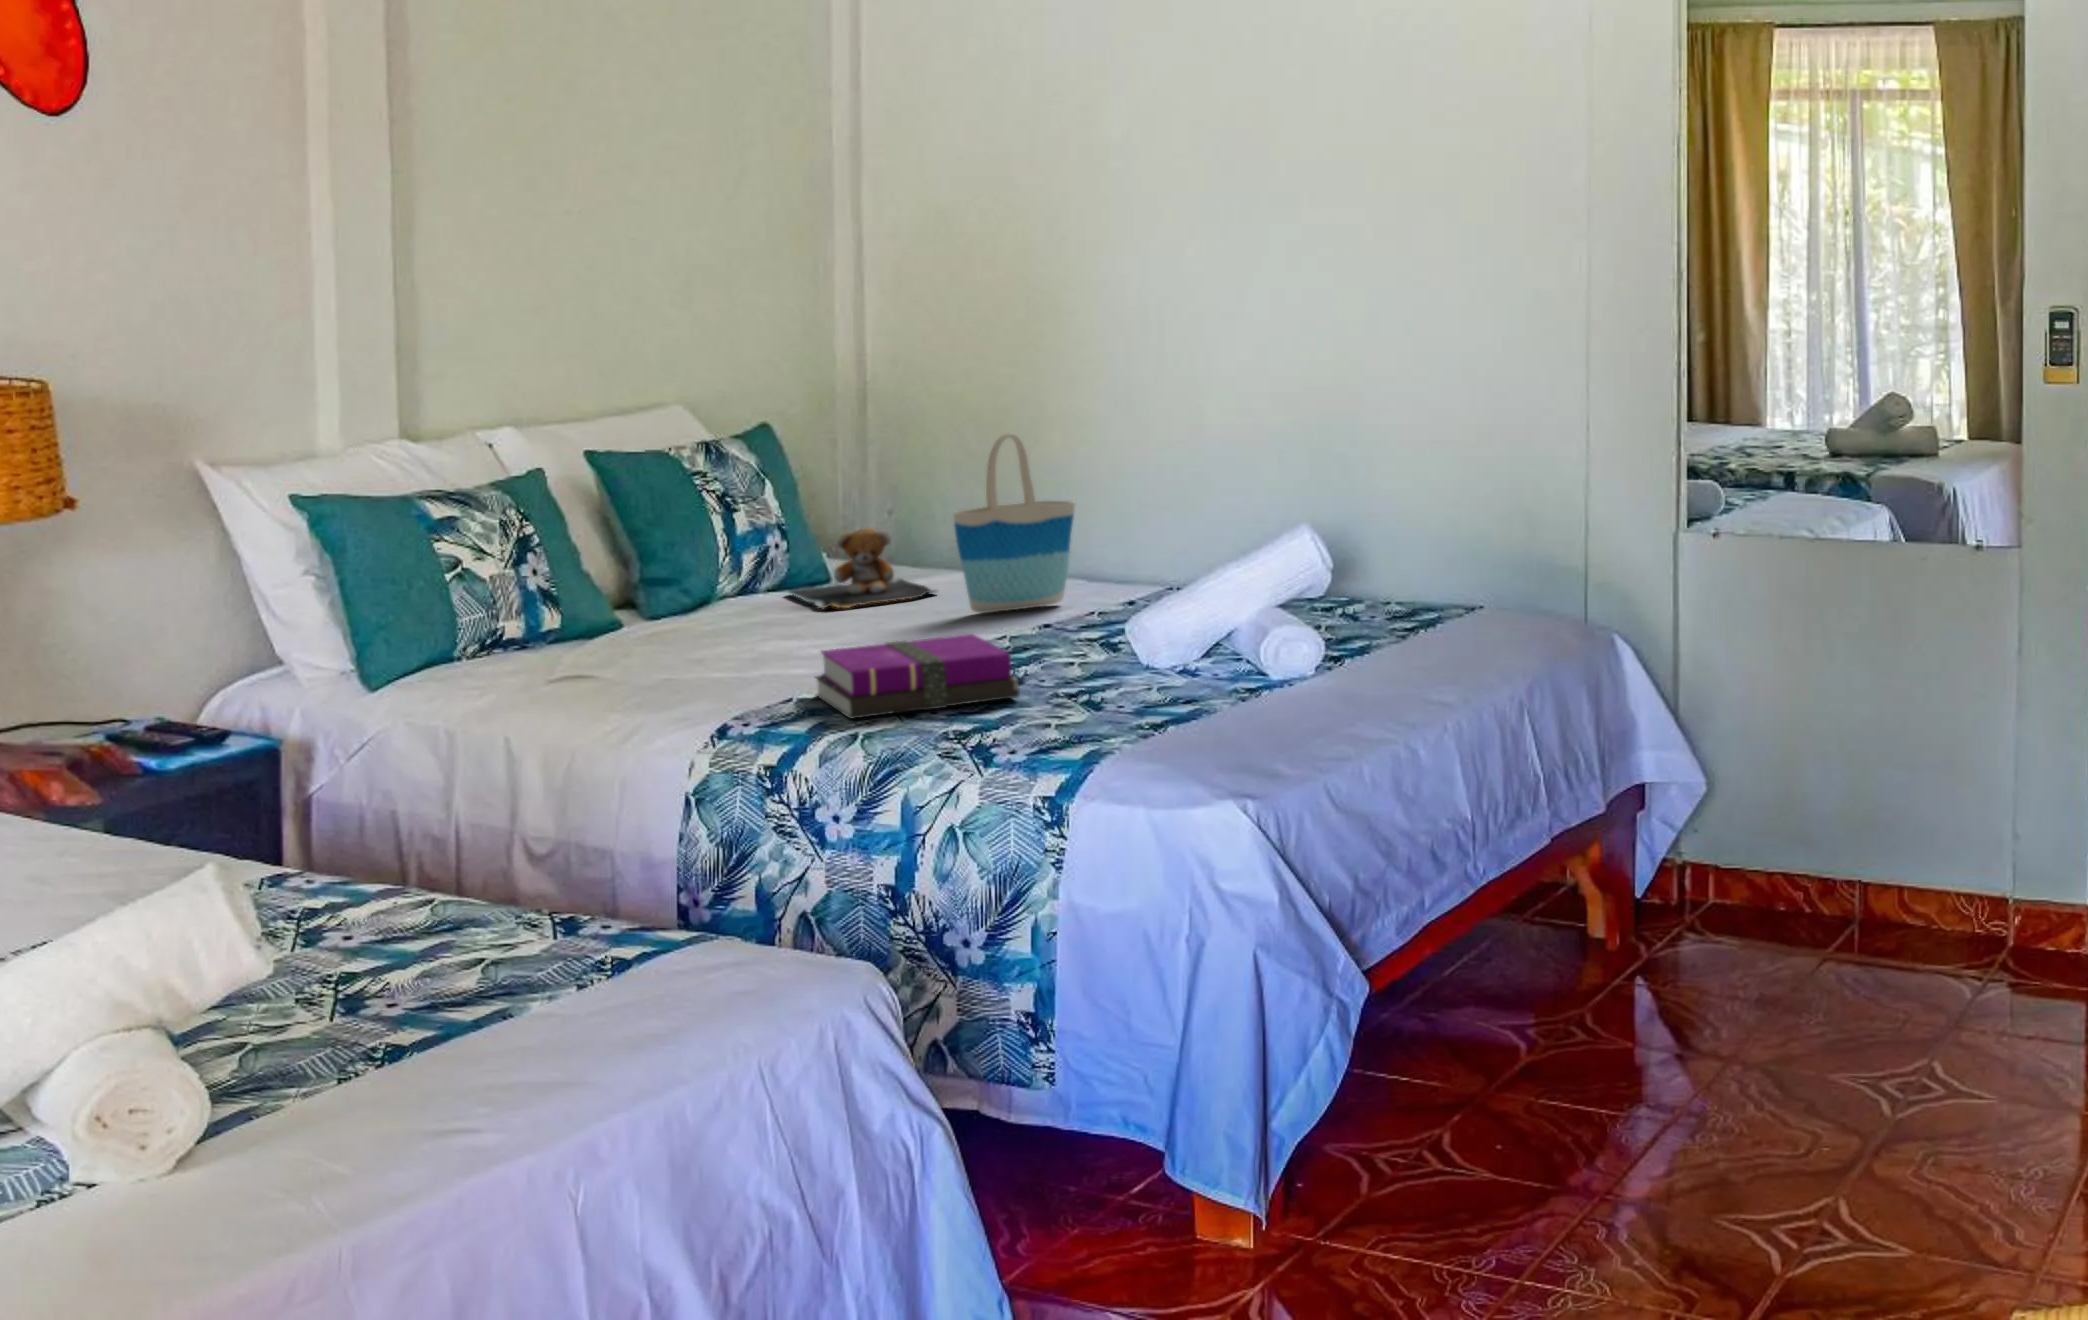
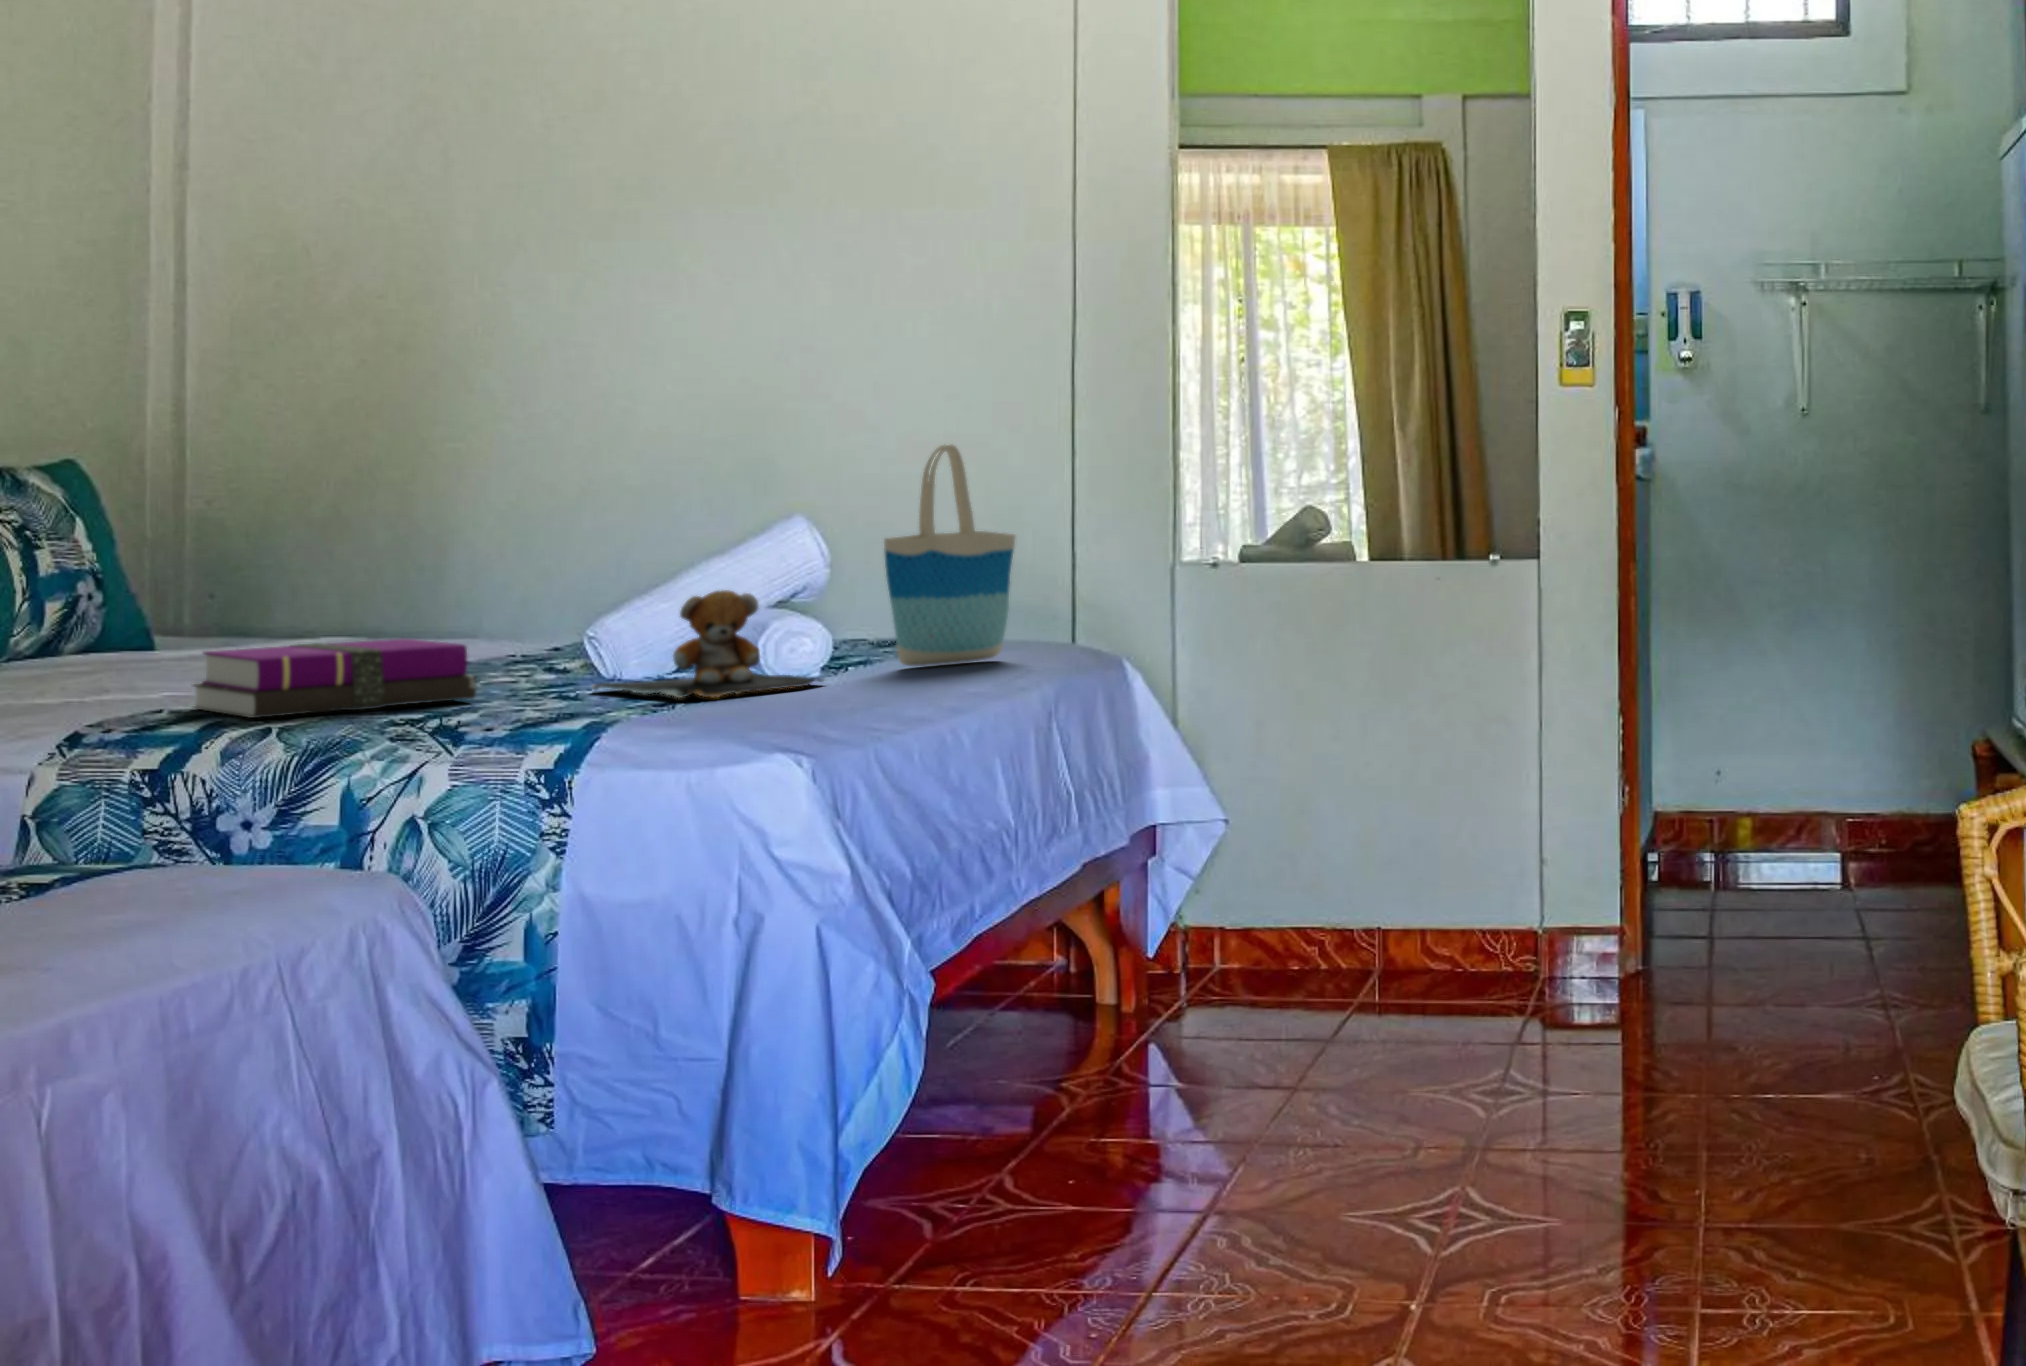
tote bag: present [954,433,1075,613] -> present [884,445,1015,666]
teddy bear: present [788,528,936,608] -> present [593,590,824,698]

